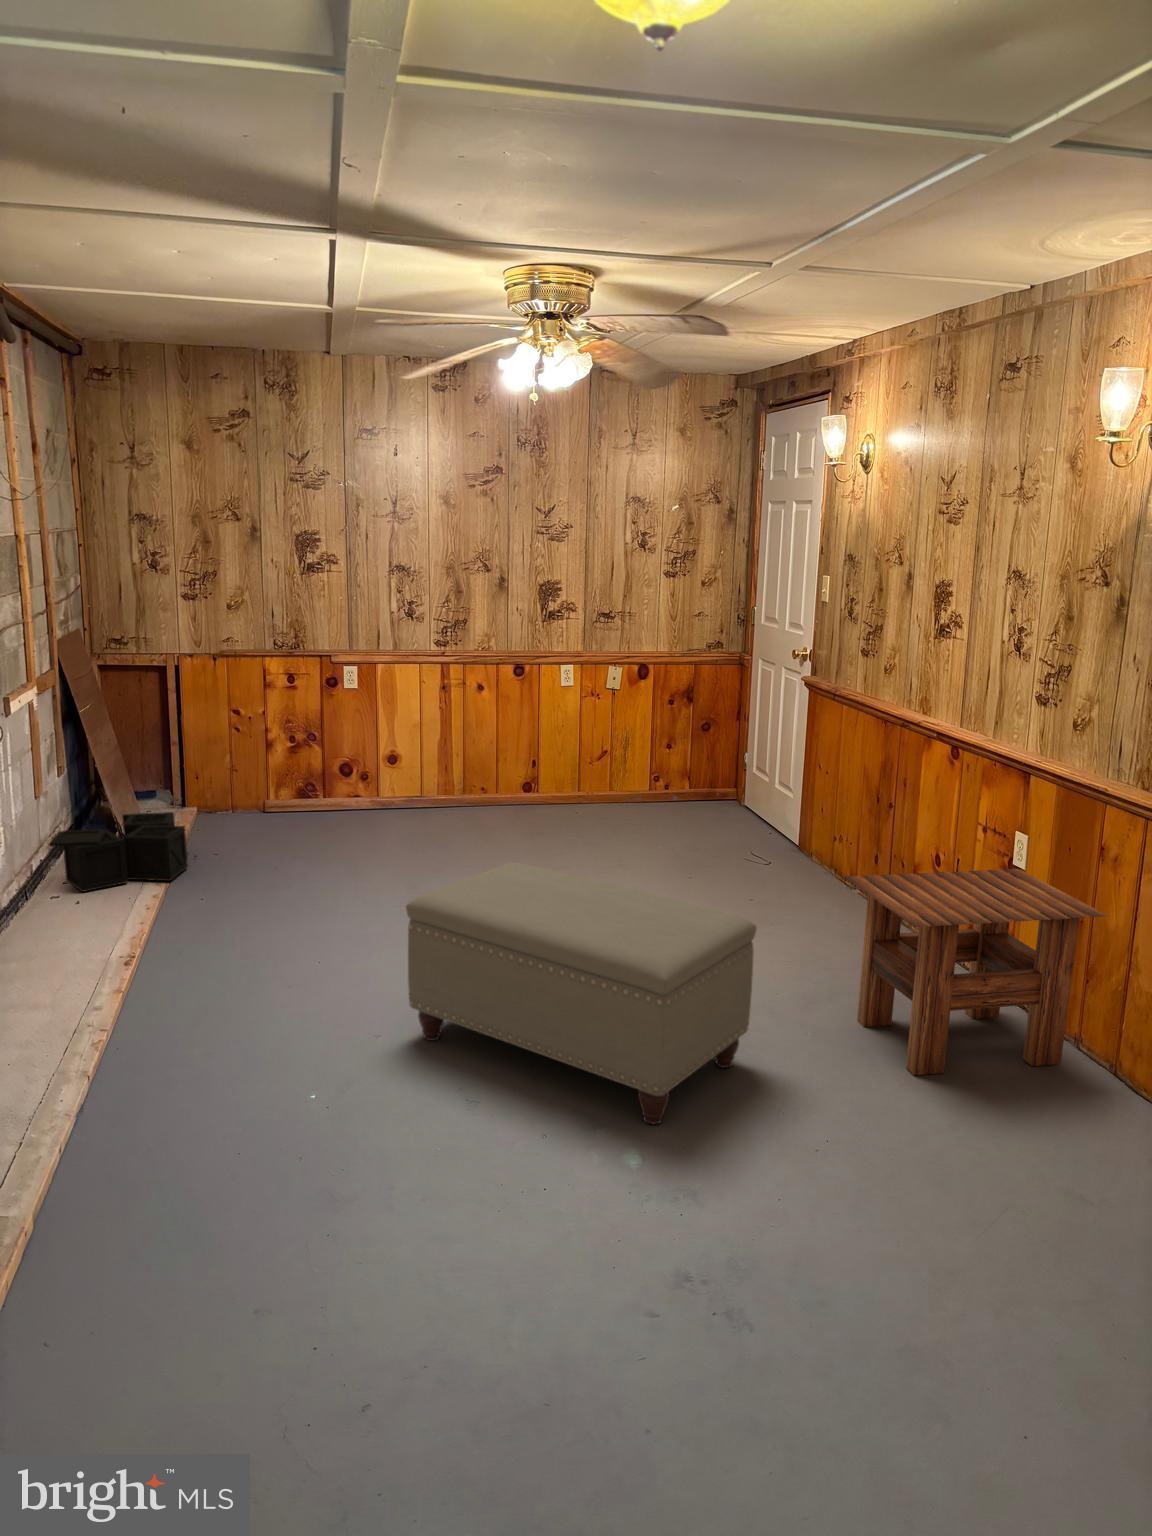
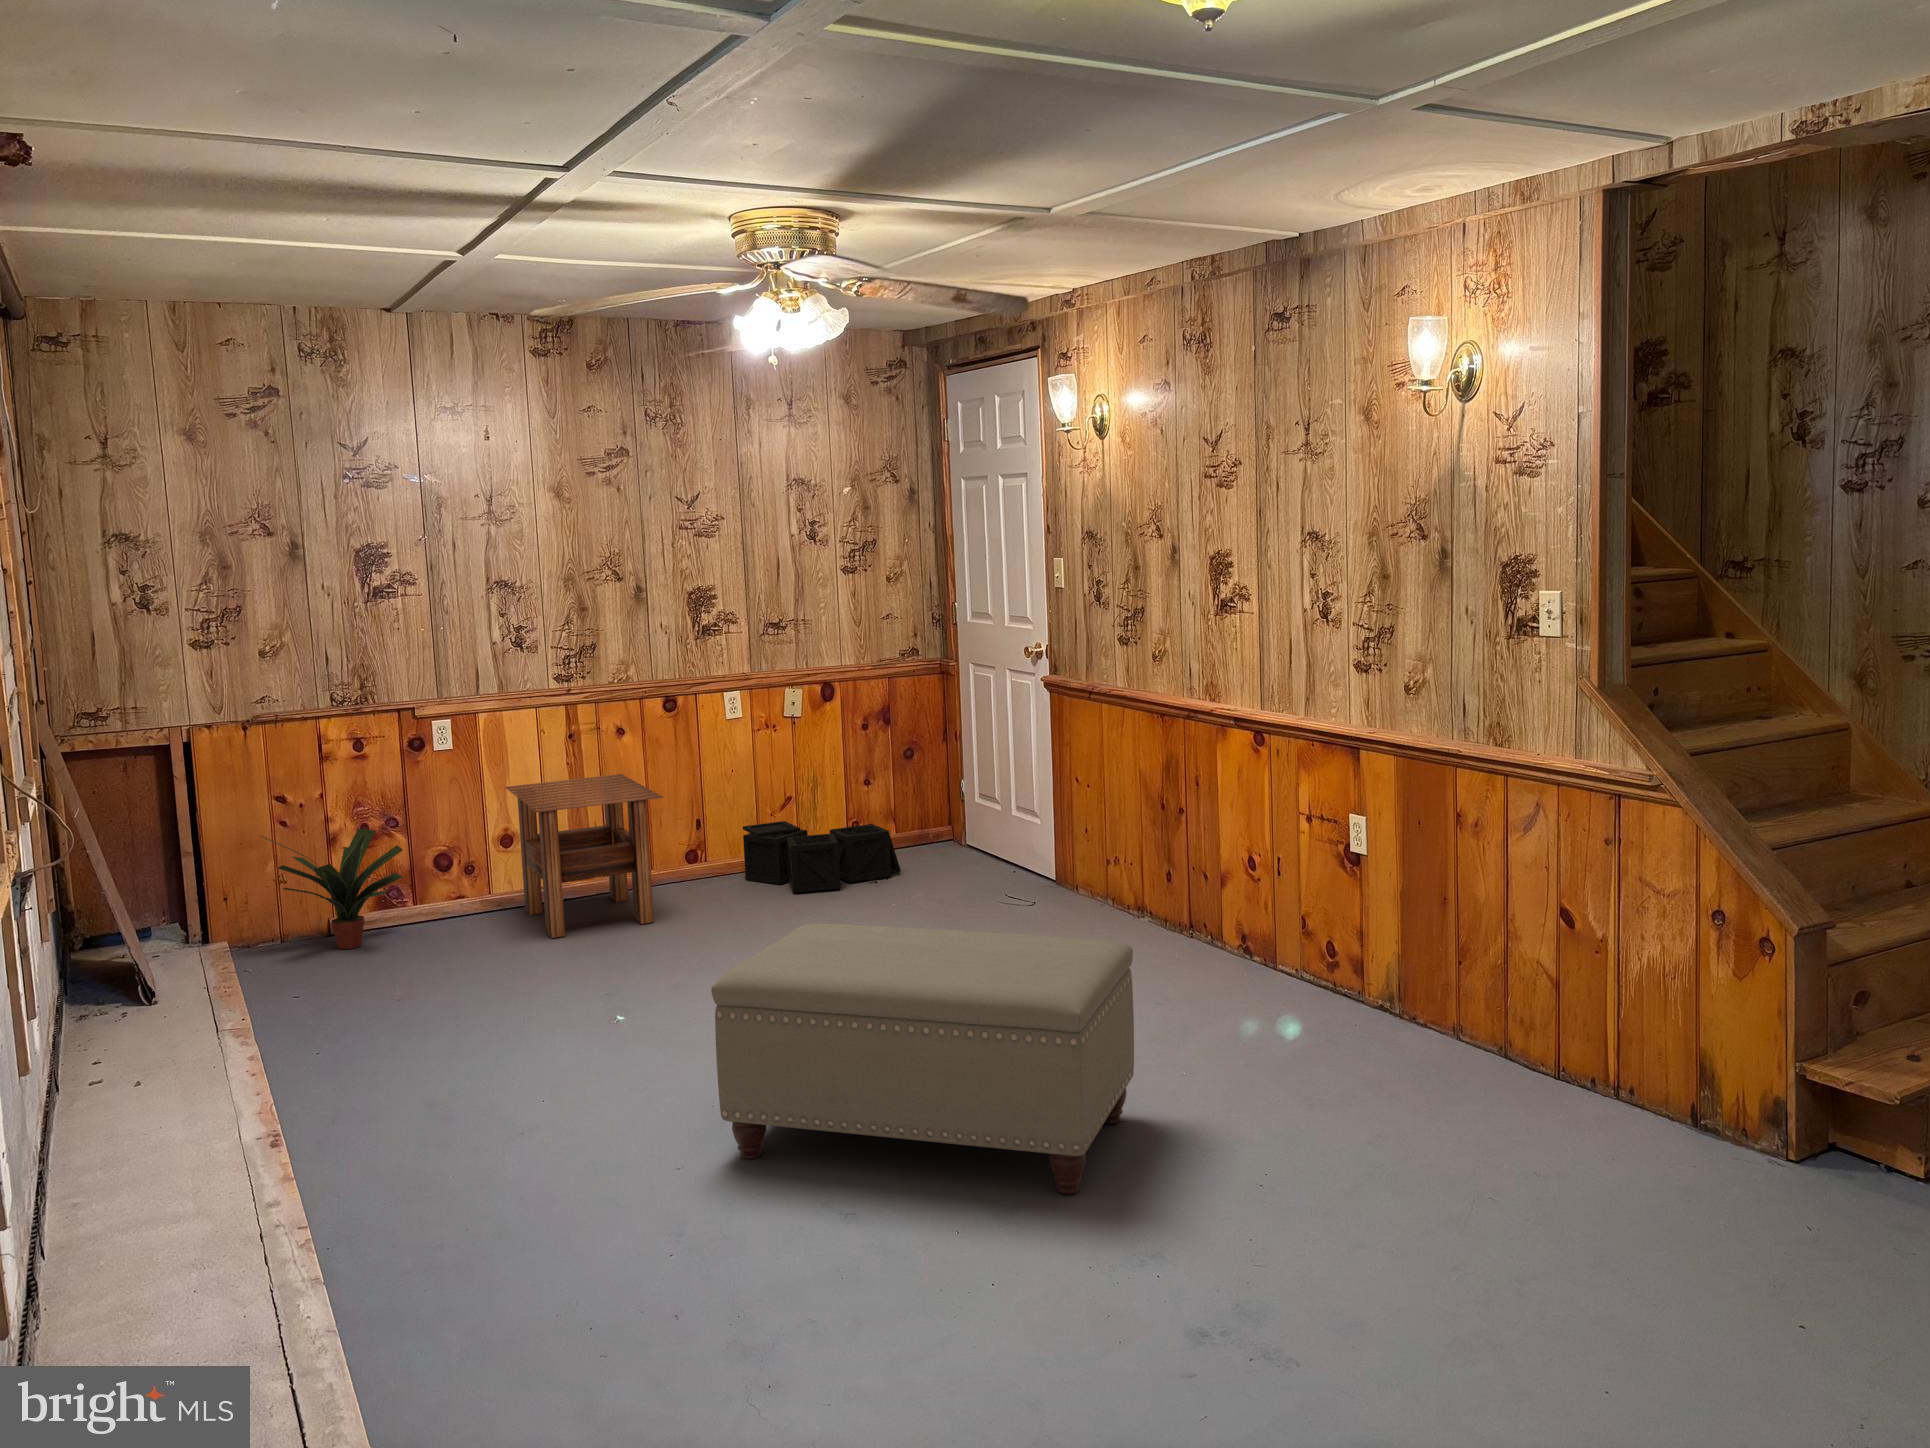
potted plant: none [213,737,312,824] -> present [260,829,403,949]
storage bin: present [49,812,188,892] -> present [743,821,901,893]
side table: present [845,869,1108,1075] -> present [505,774,663,938]

